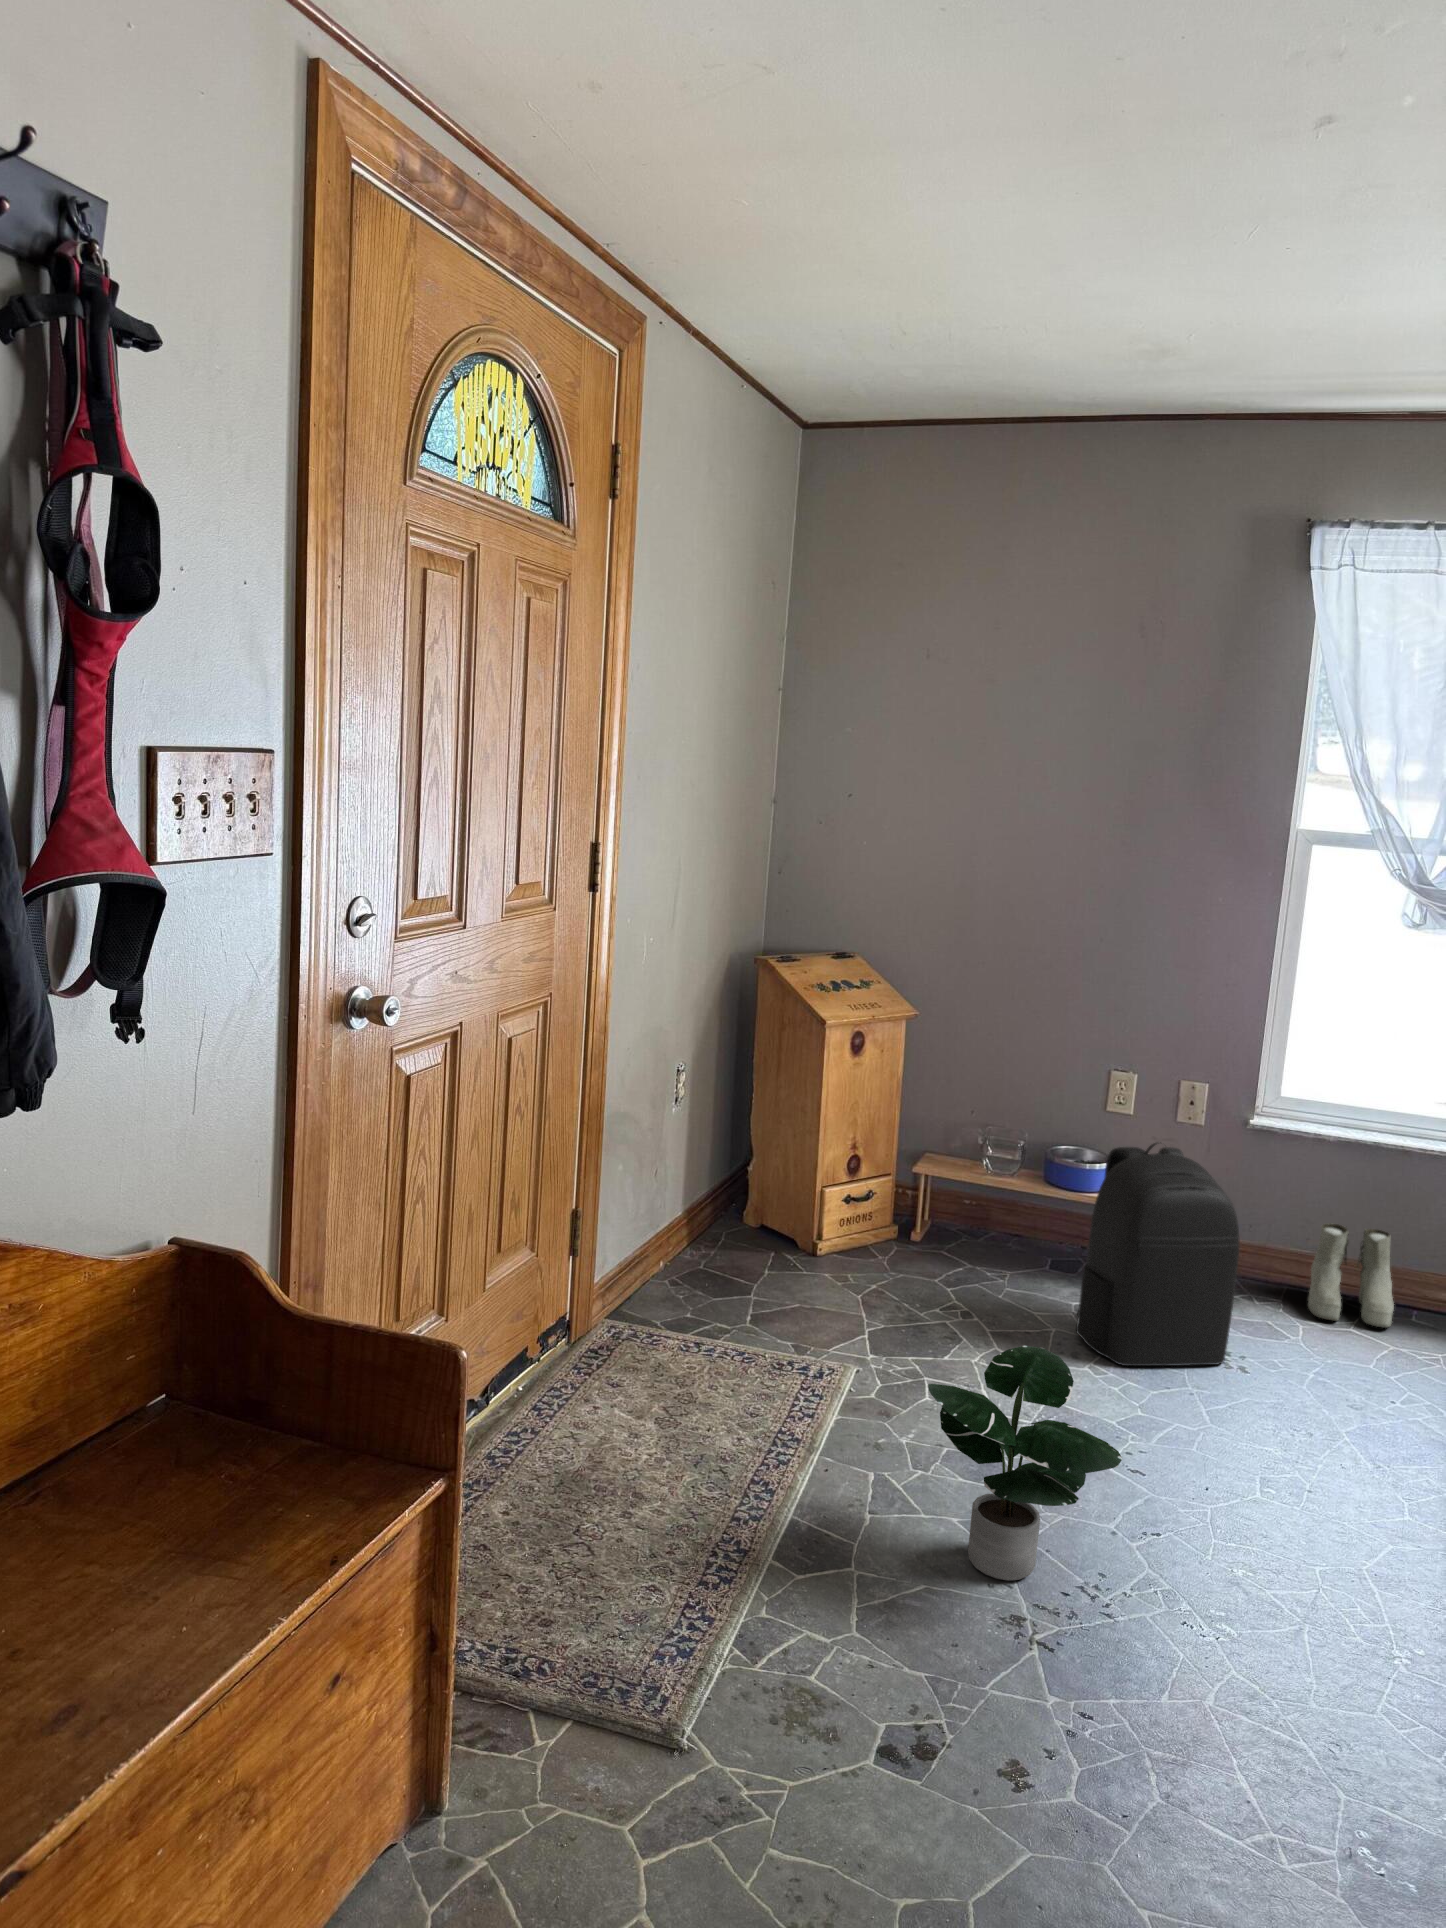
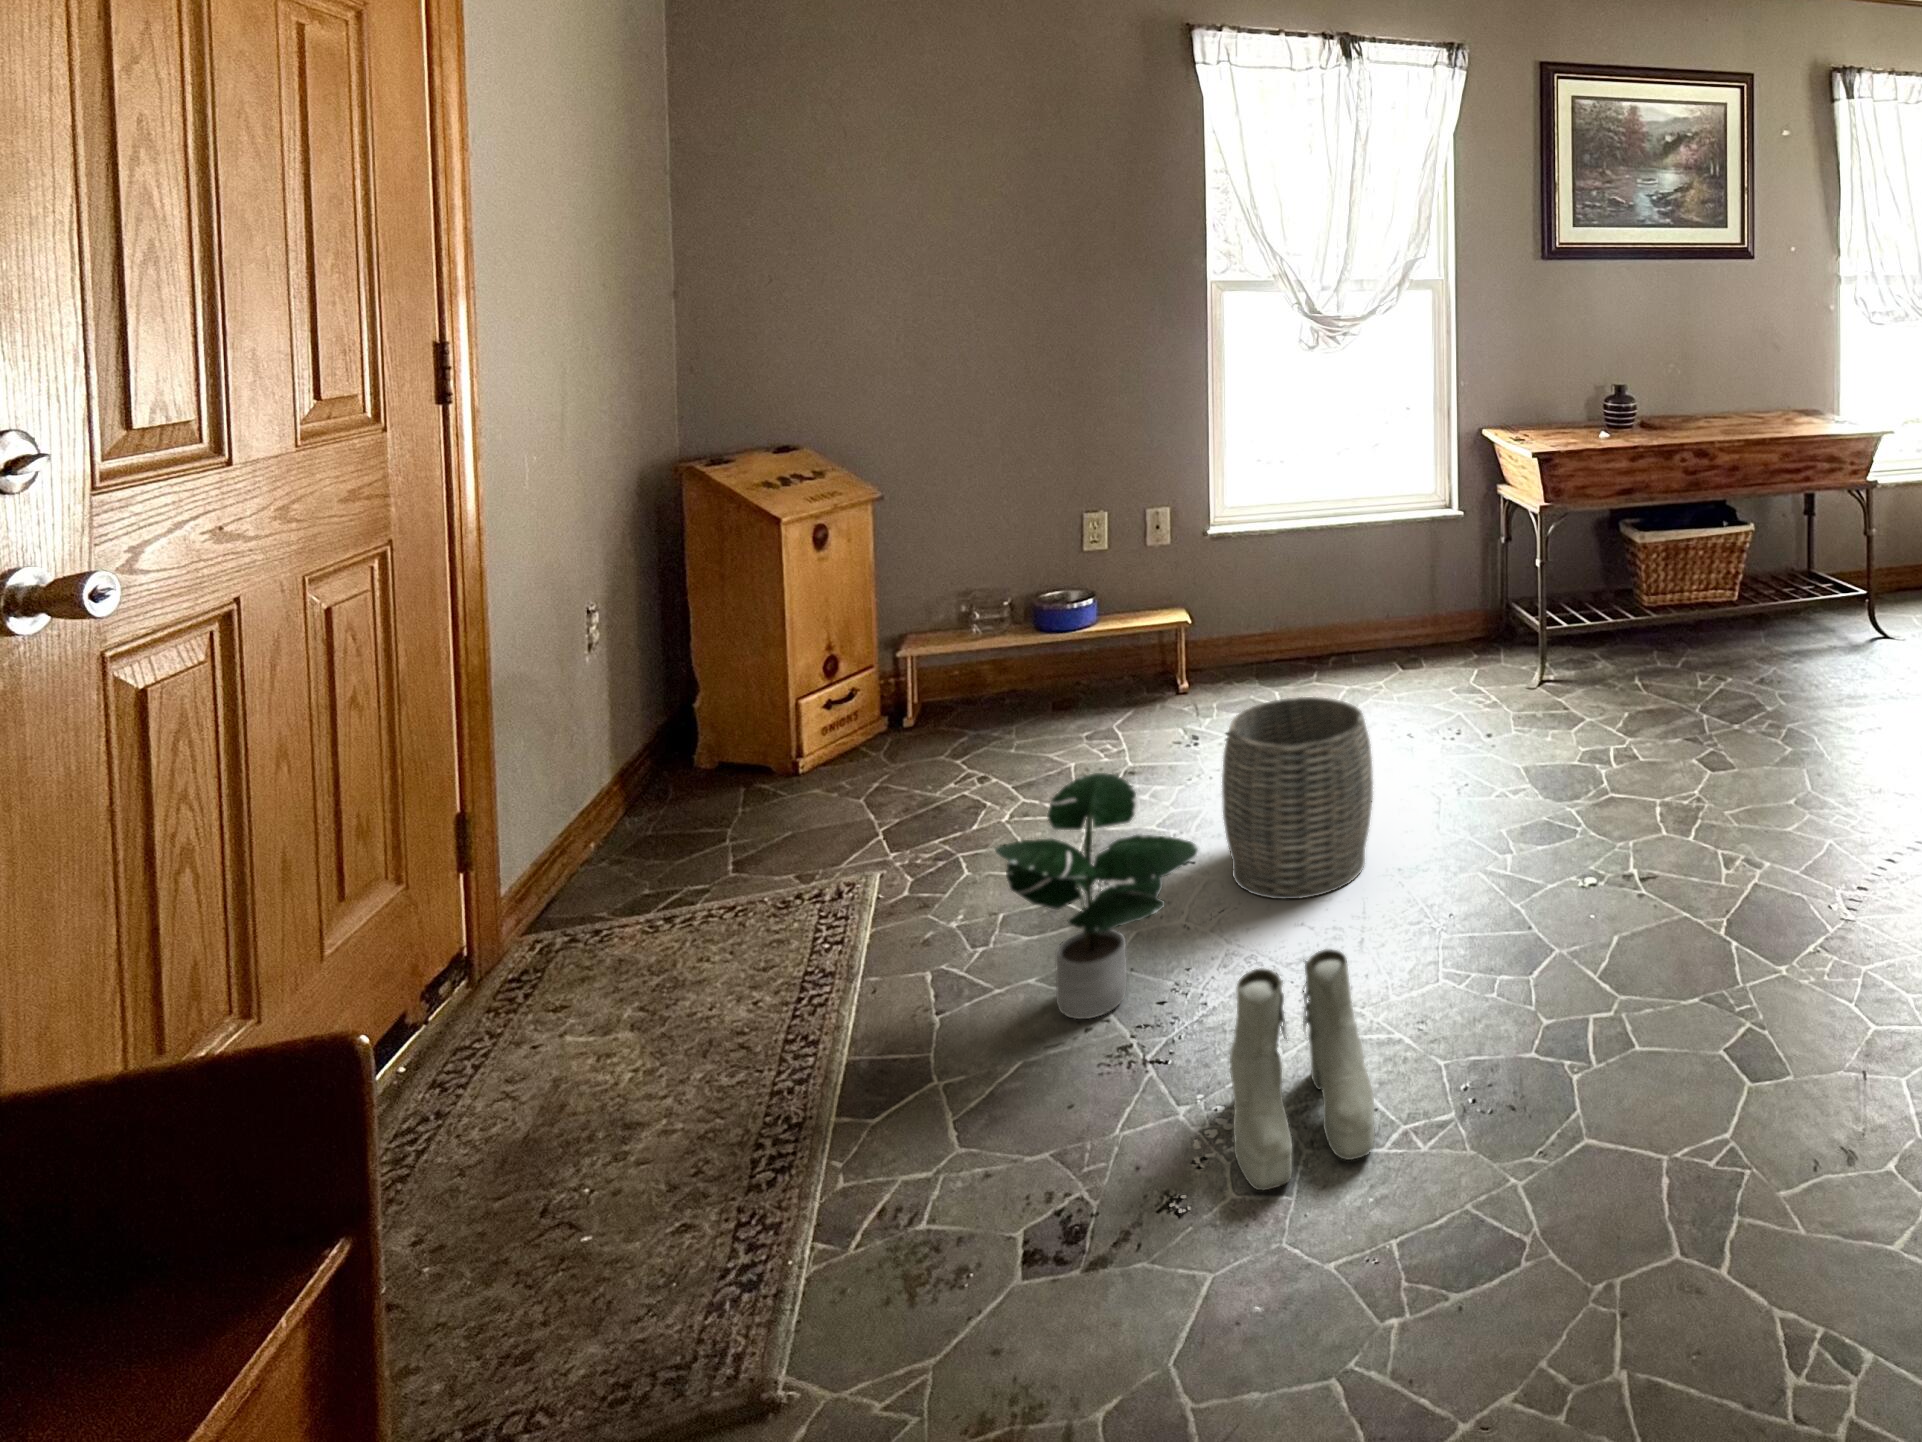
backpack: present [1076,1143,1239,1366] -> none [1094,562,1232,774]
boots: present [1308,1224,1394,1328] -> present [1230,949,1375,1190]
woven basket: none [1177,1335,1363,1568] -> present [1222,697,1373,899]

